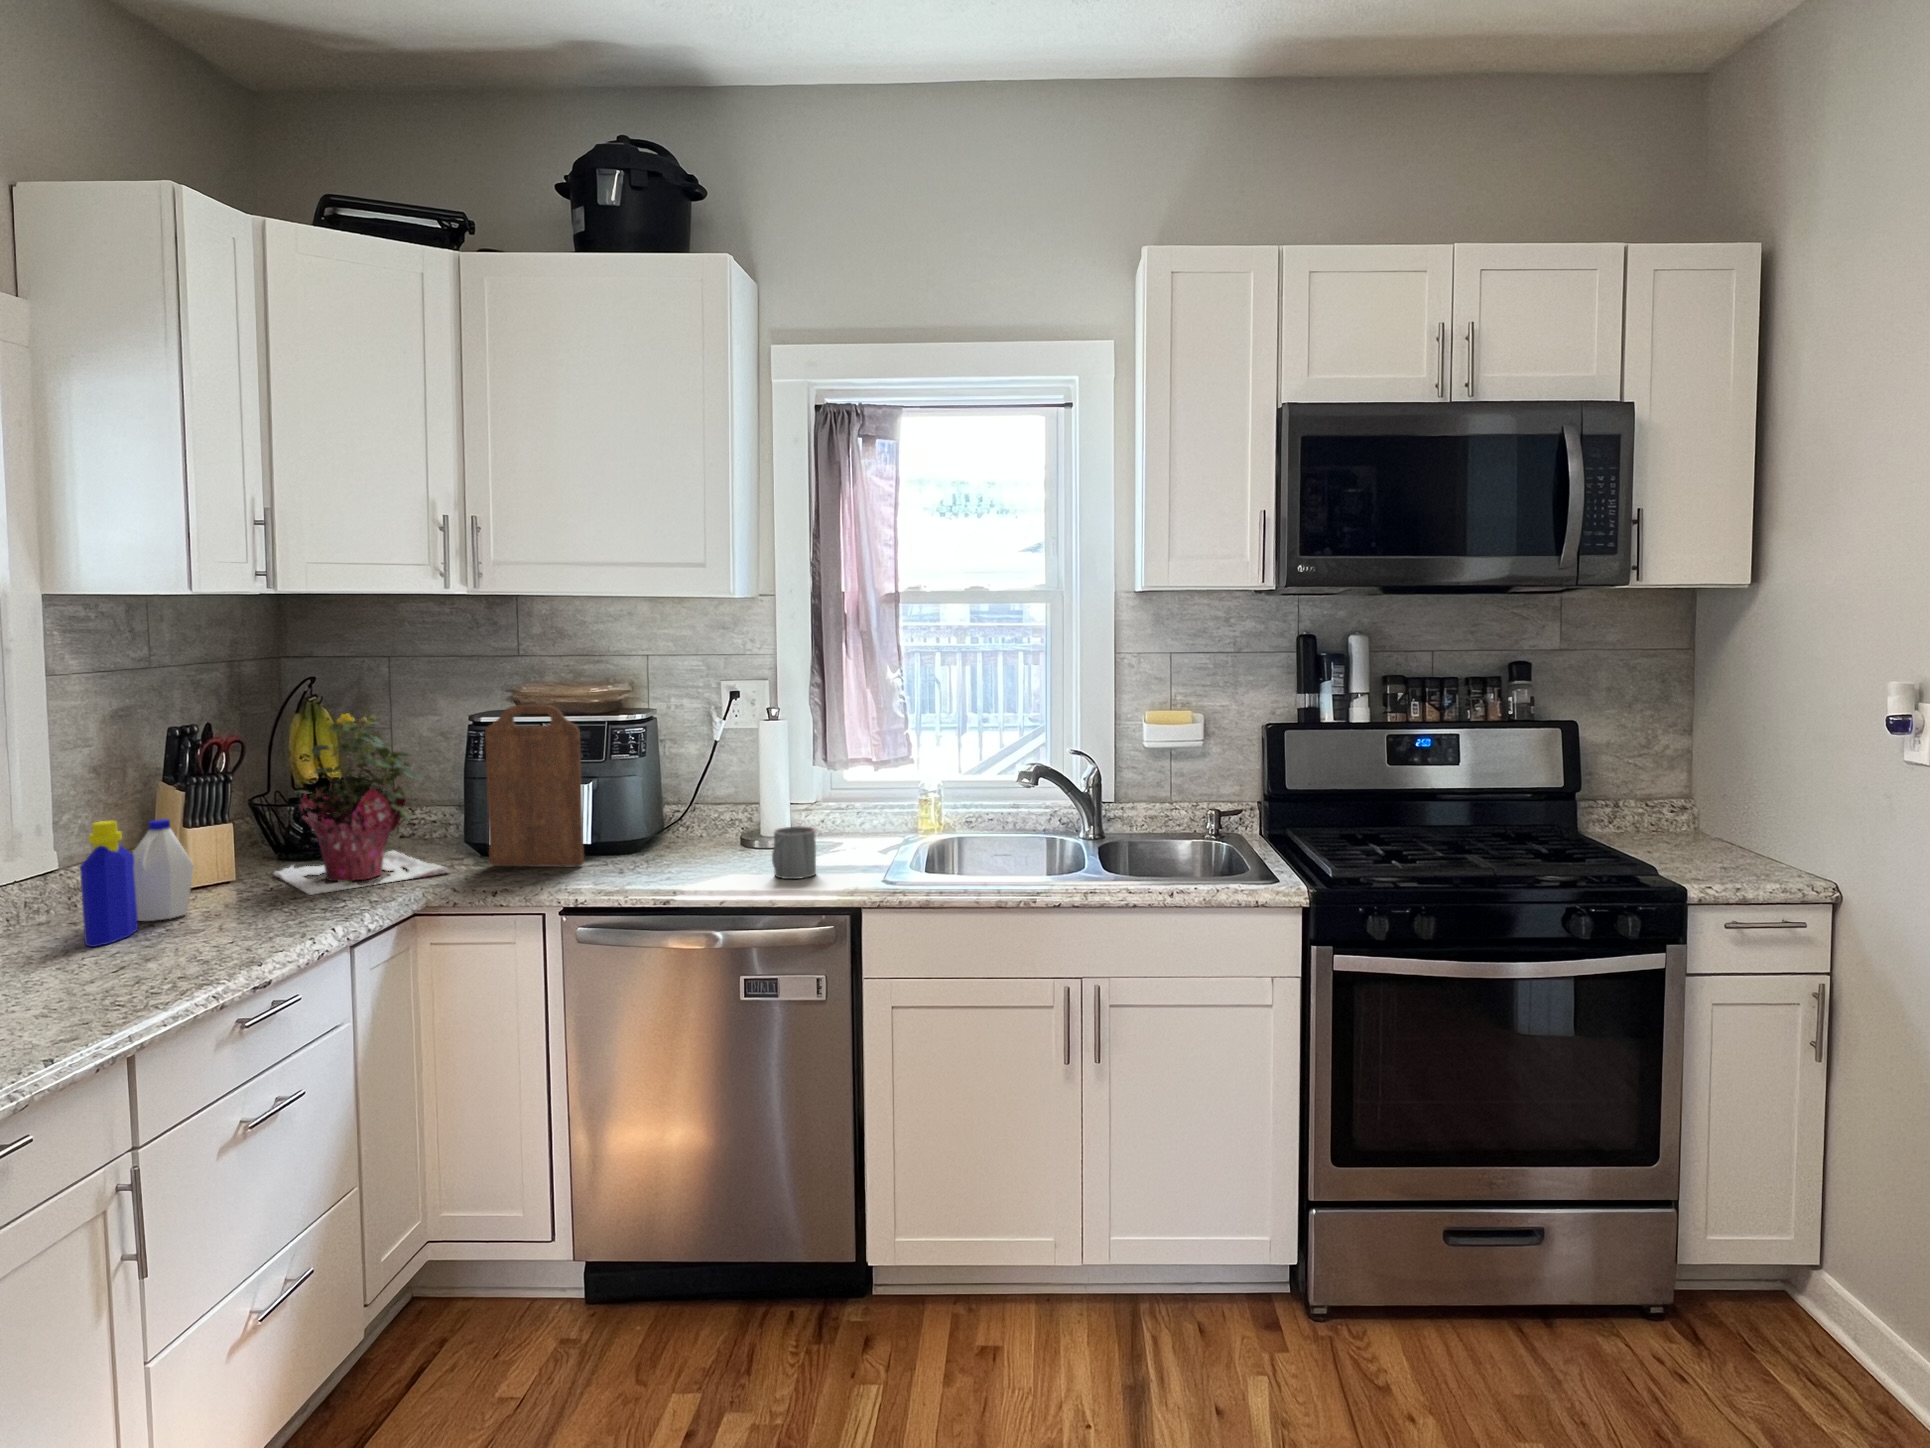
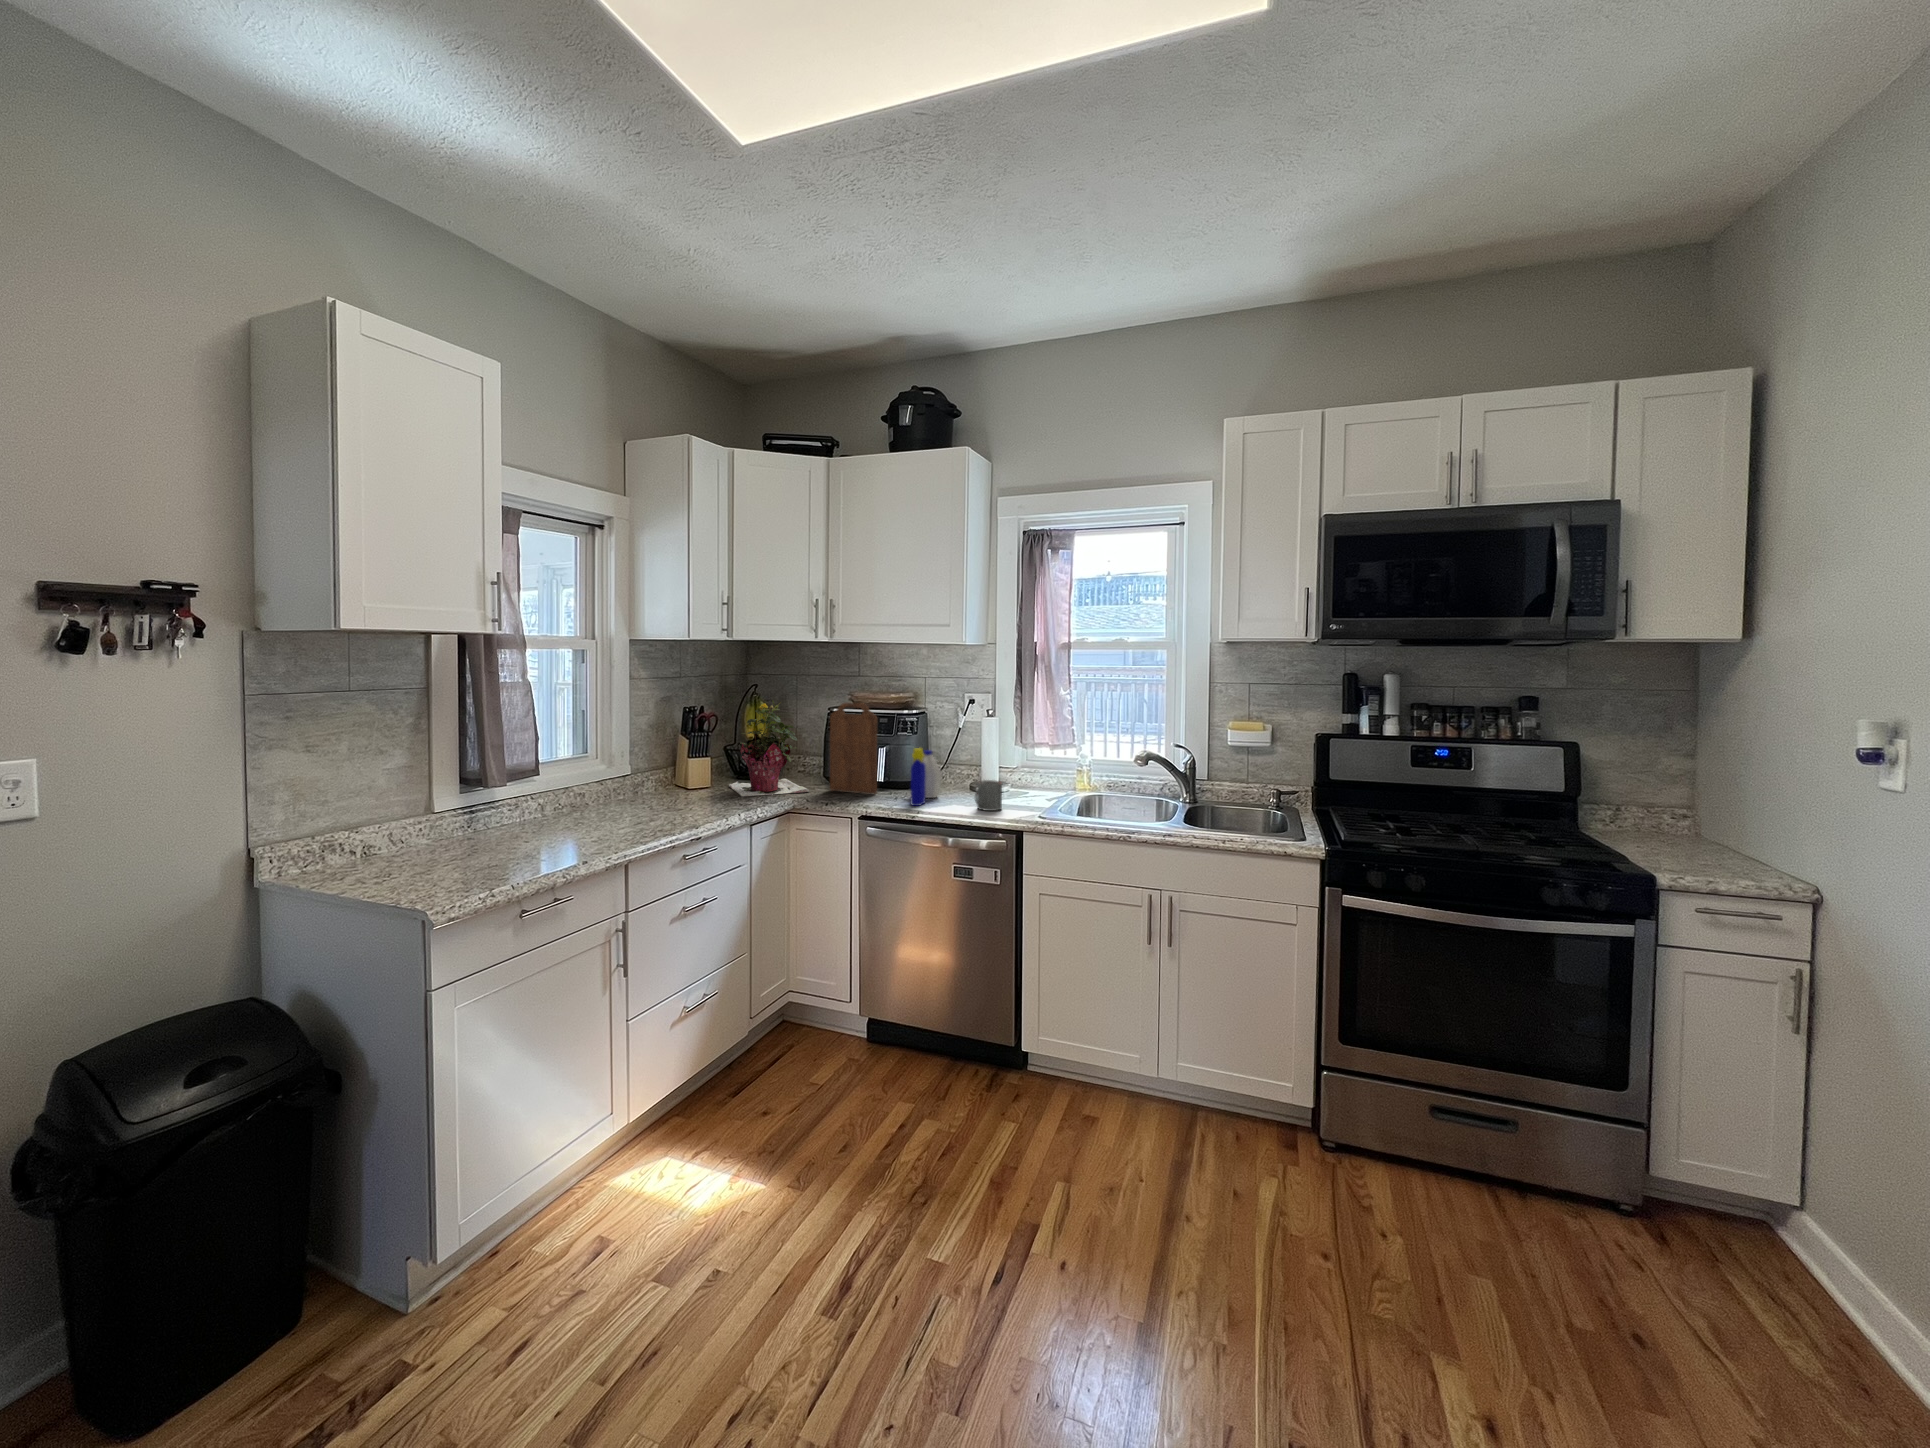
bottle: present [80,819,194,947] -> present [911,748,942,806]

